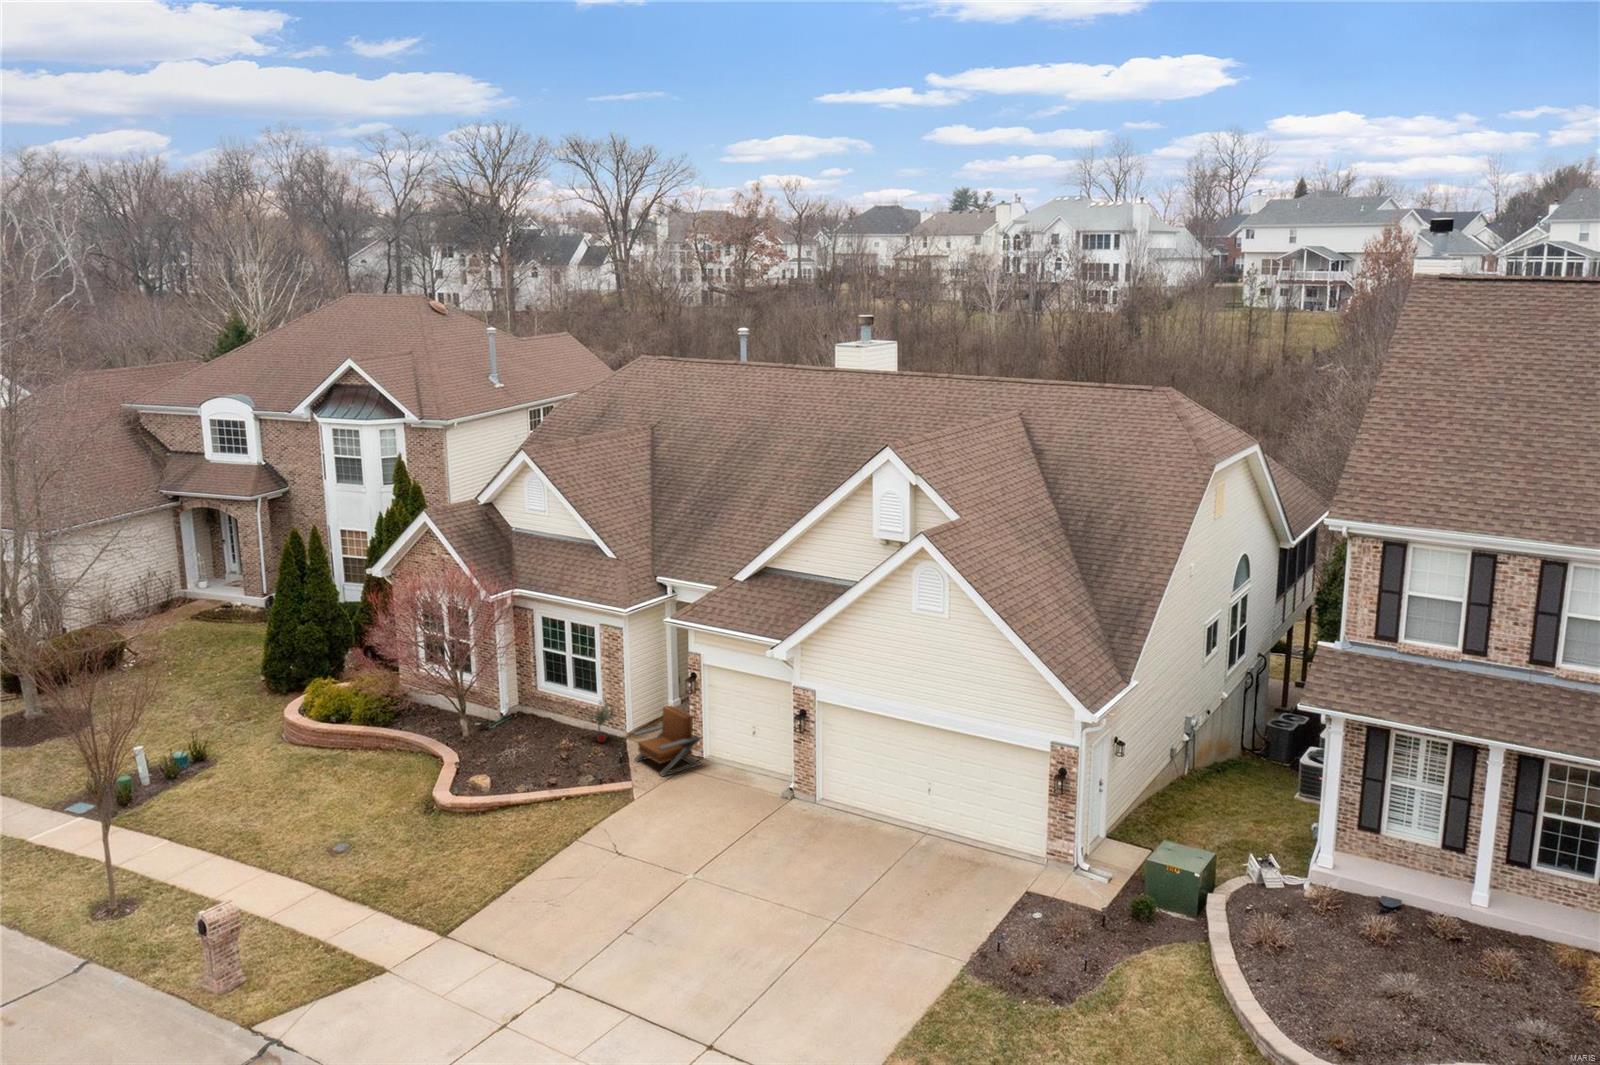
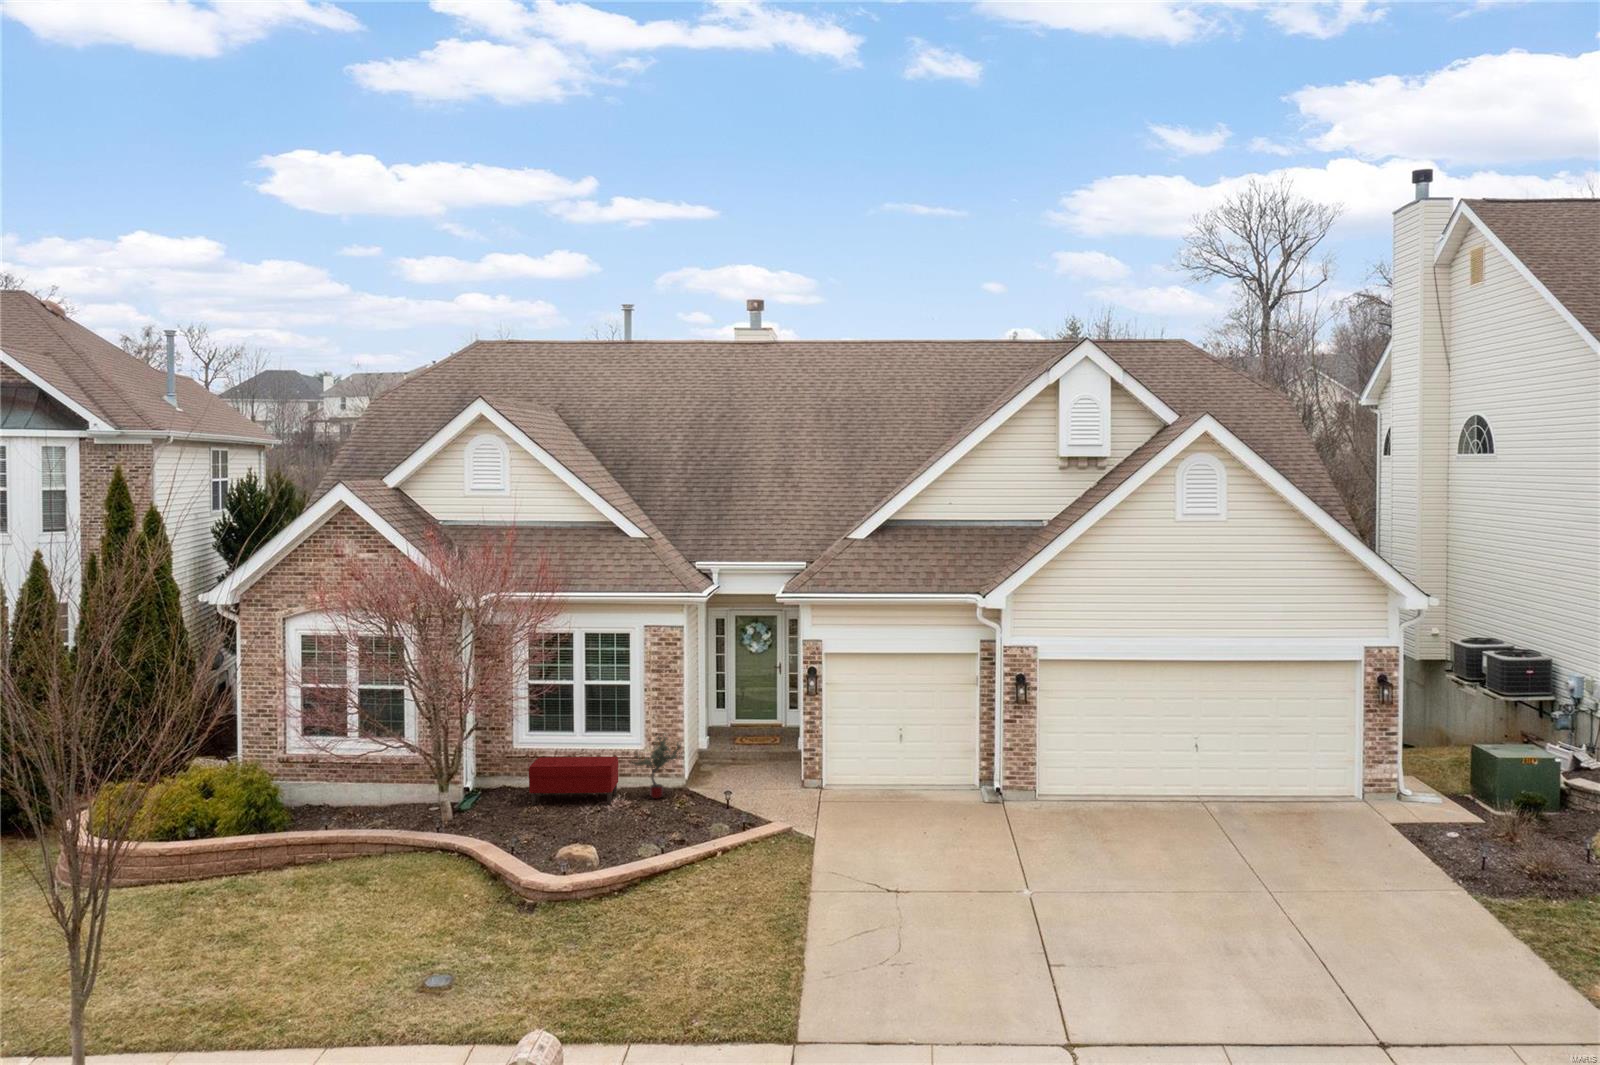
bench: none [530,700,588,741] -> present [529,757,618,805]
lounge chair: present [634,706,701,776] -> none [740,723,836,812]

